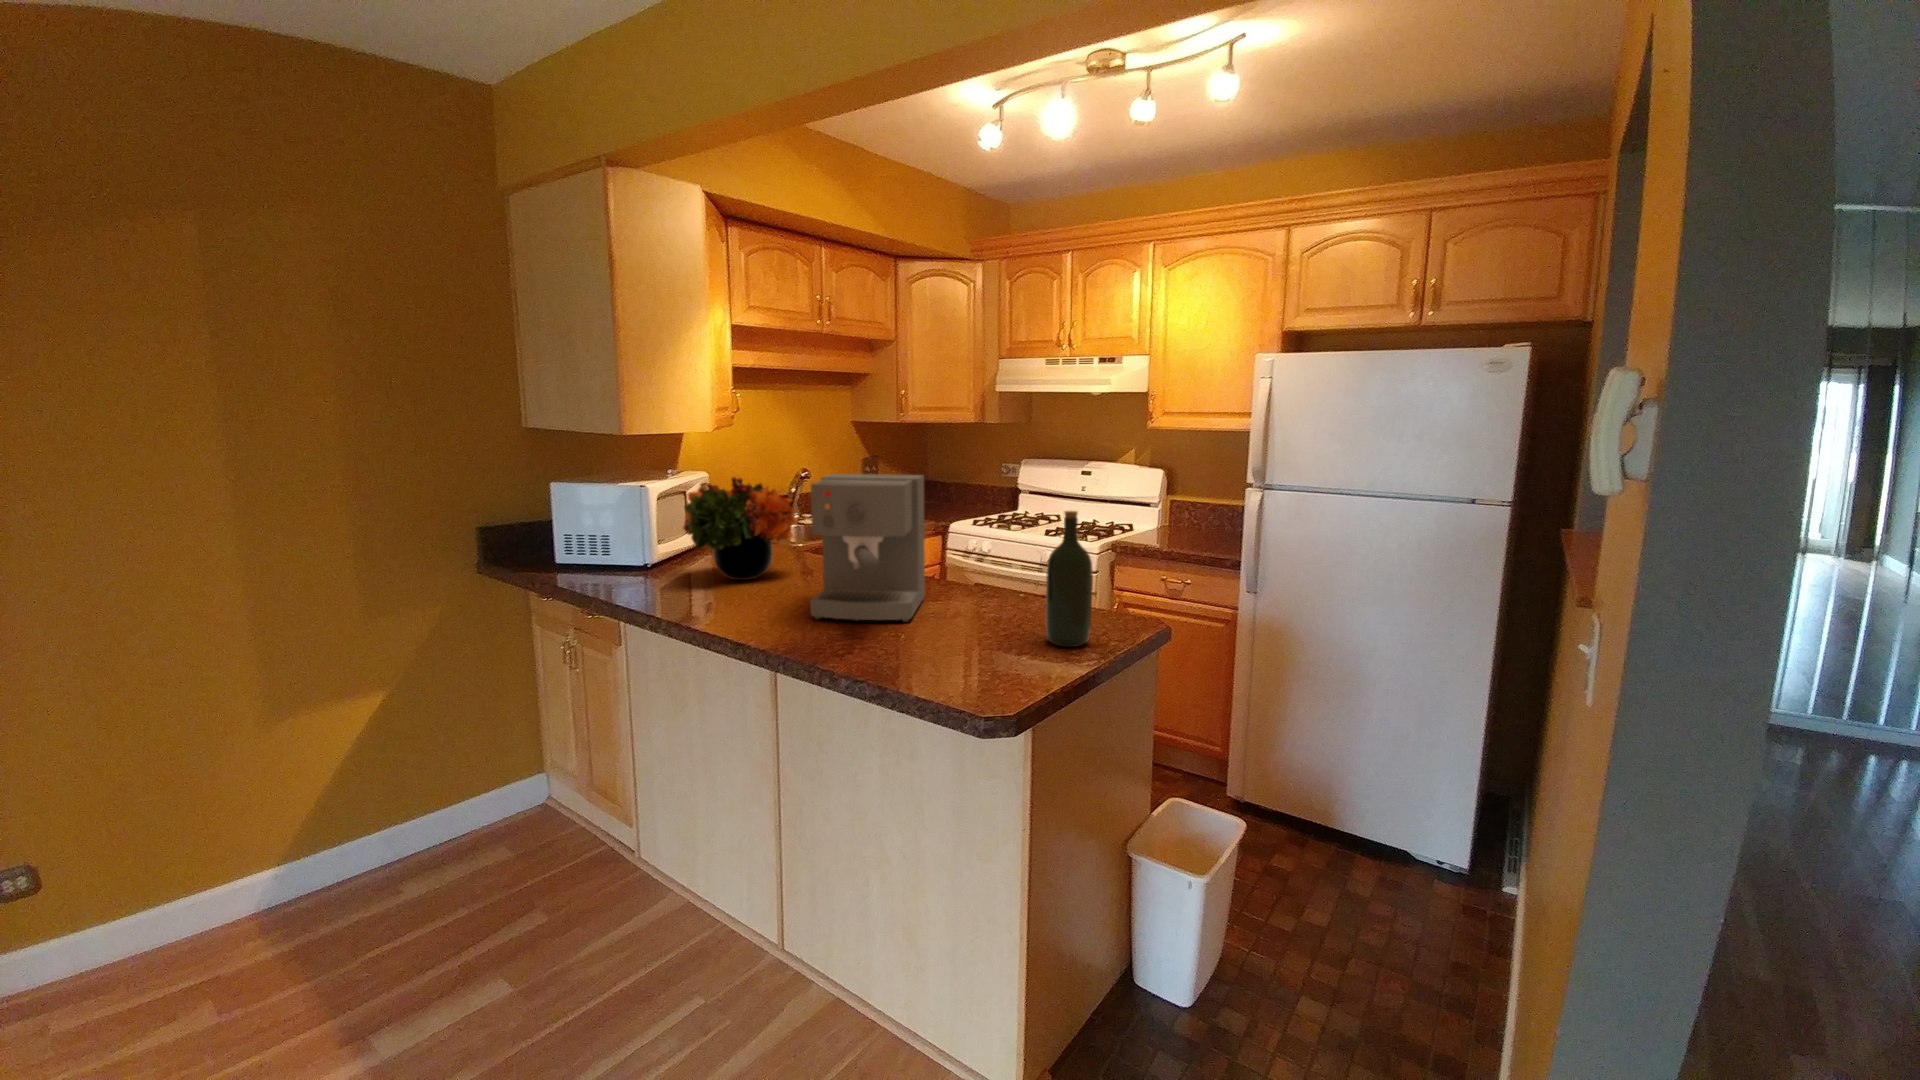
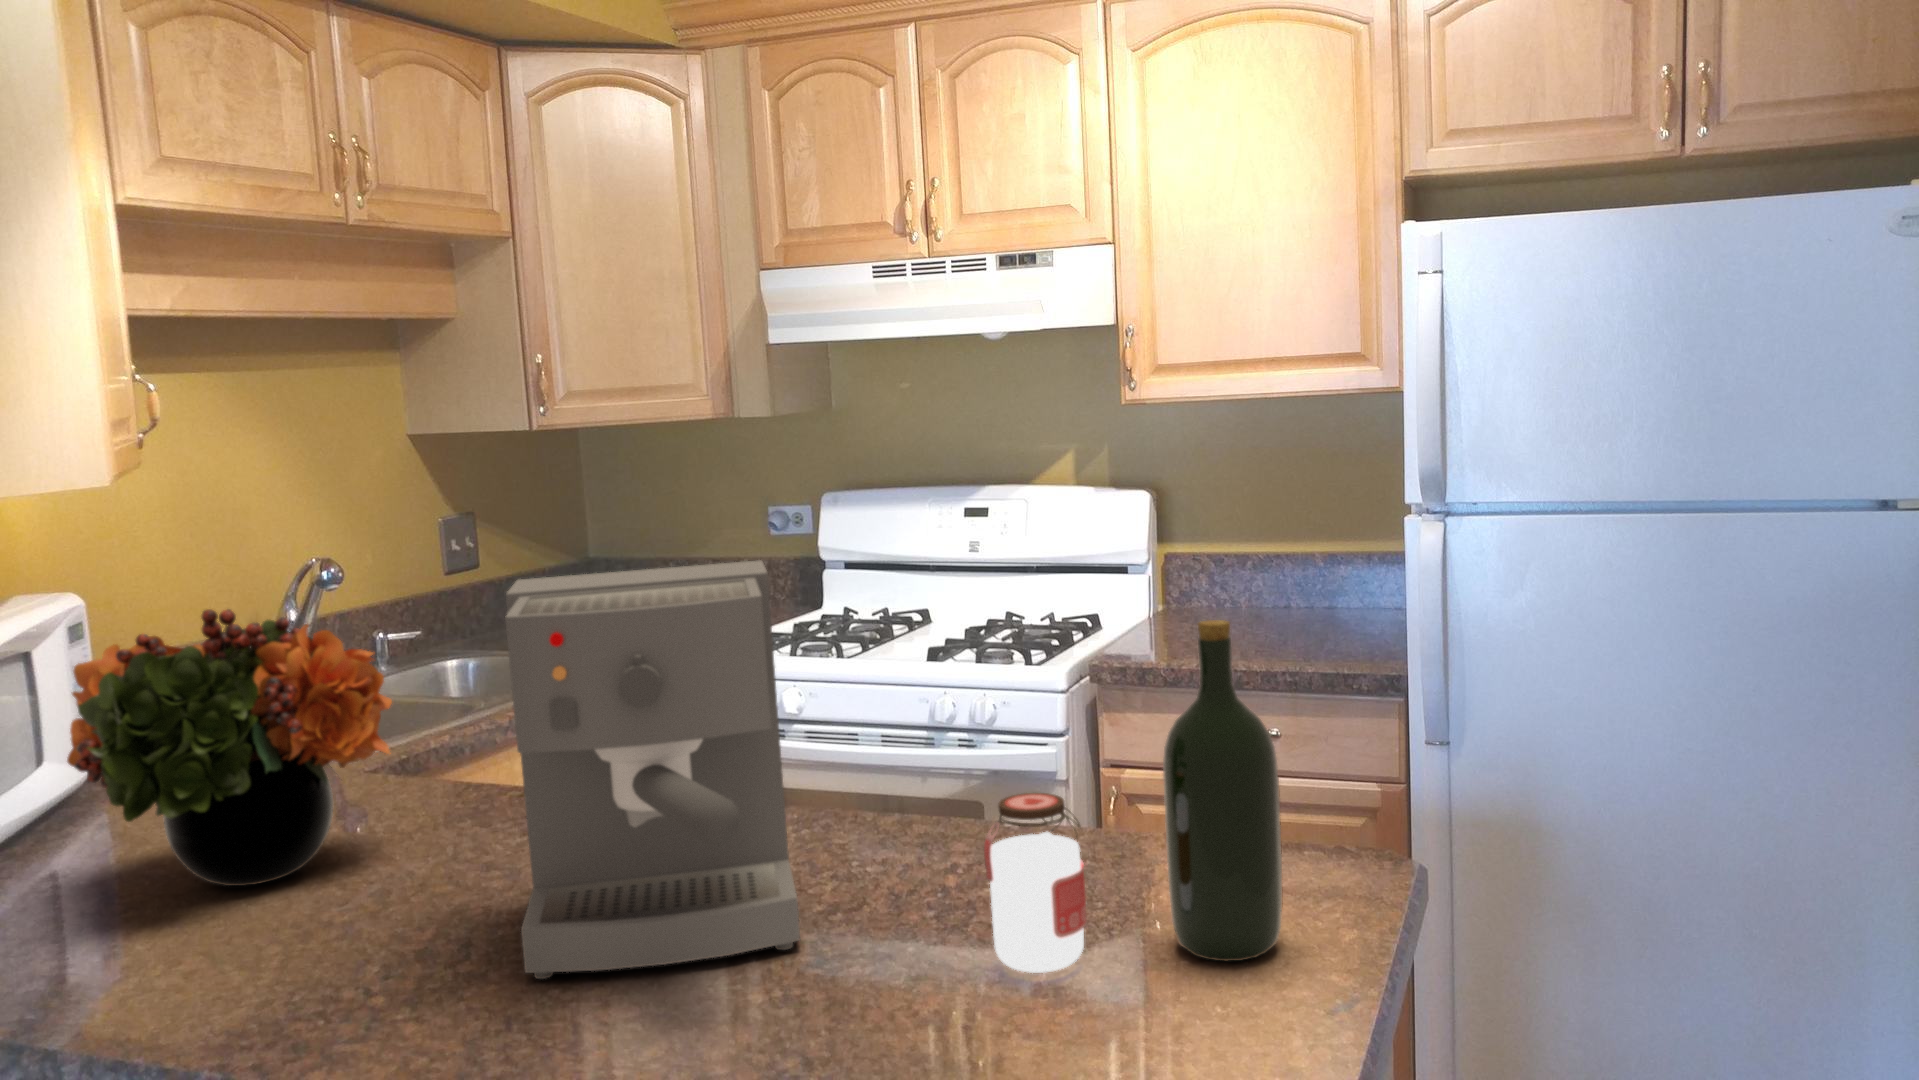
jar: none [973,572,1013,641] -> present [984,793,1087,973]

